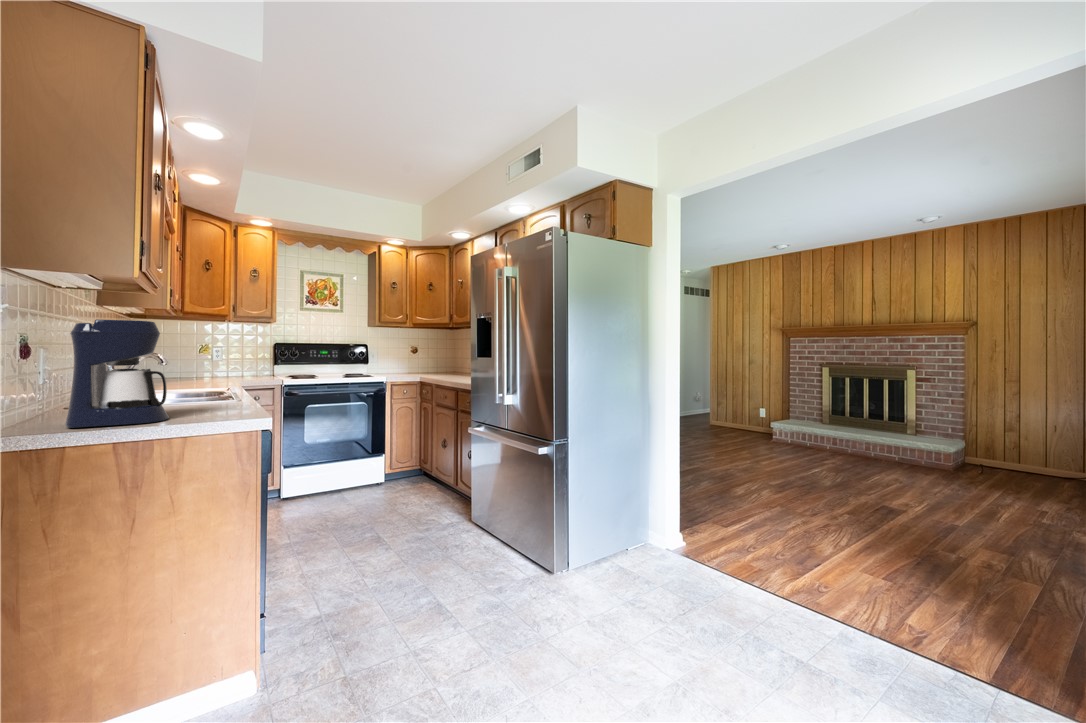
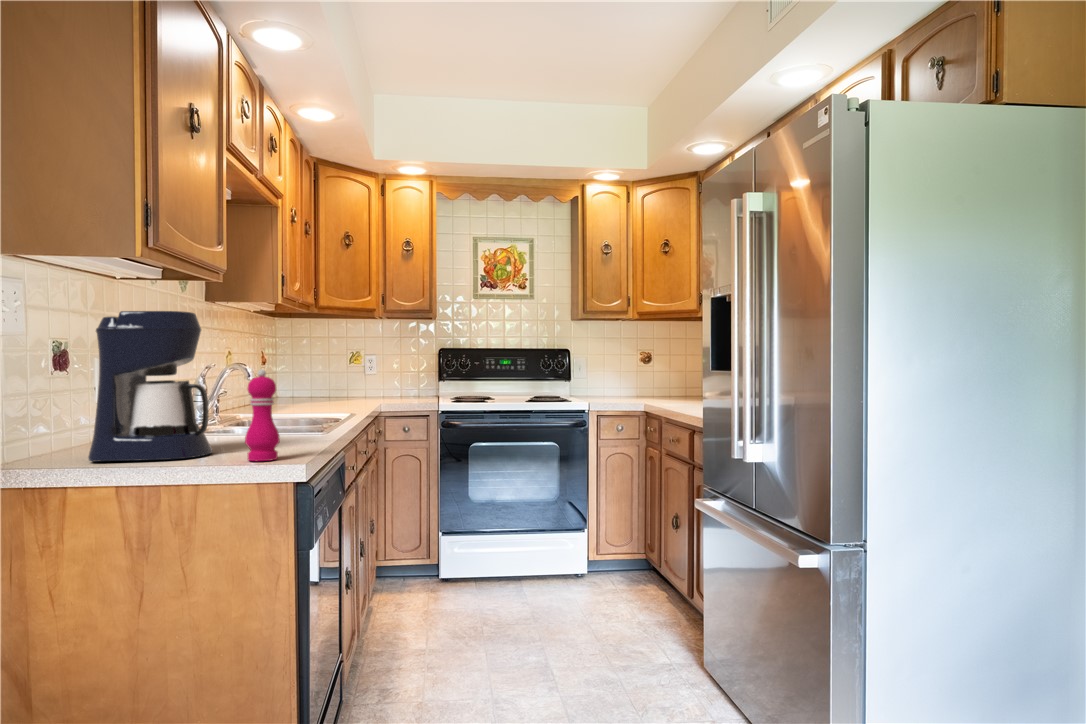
pepper mill: none [208,362,234,421] -> present [245,370,280,461]

